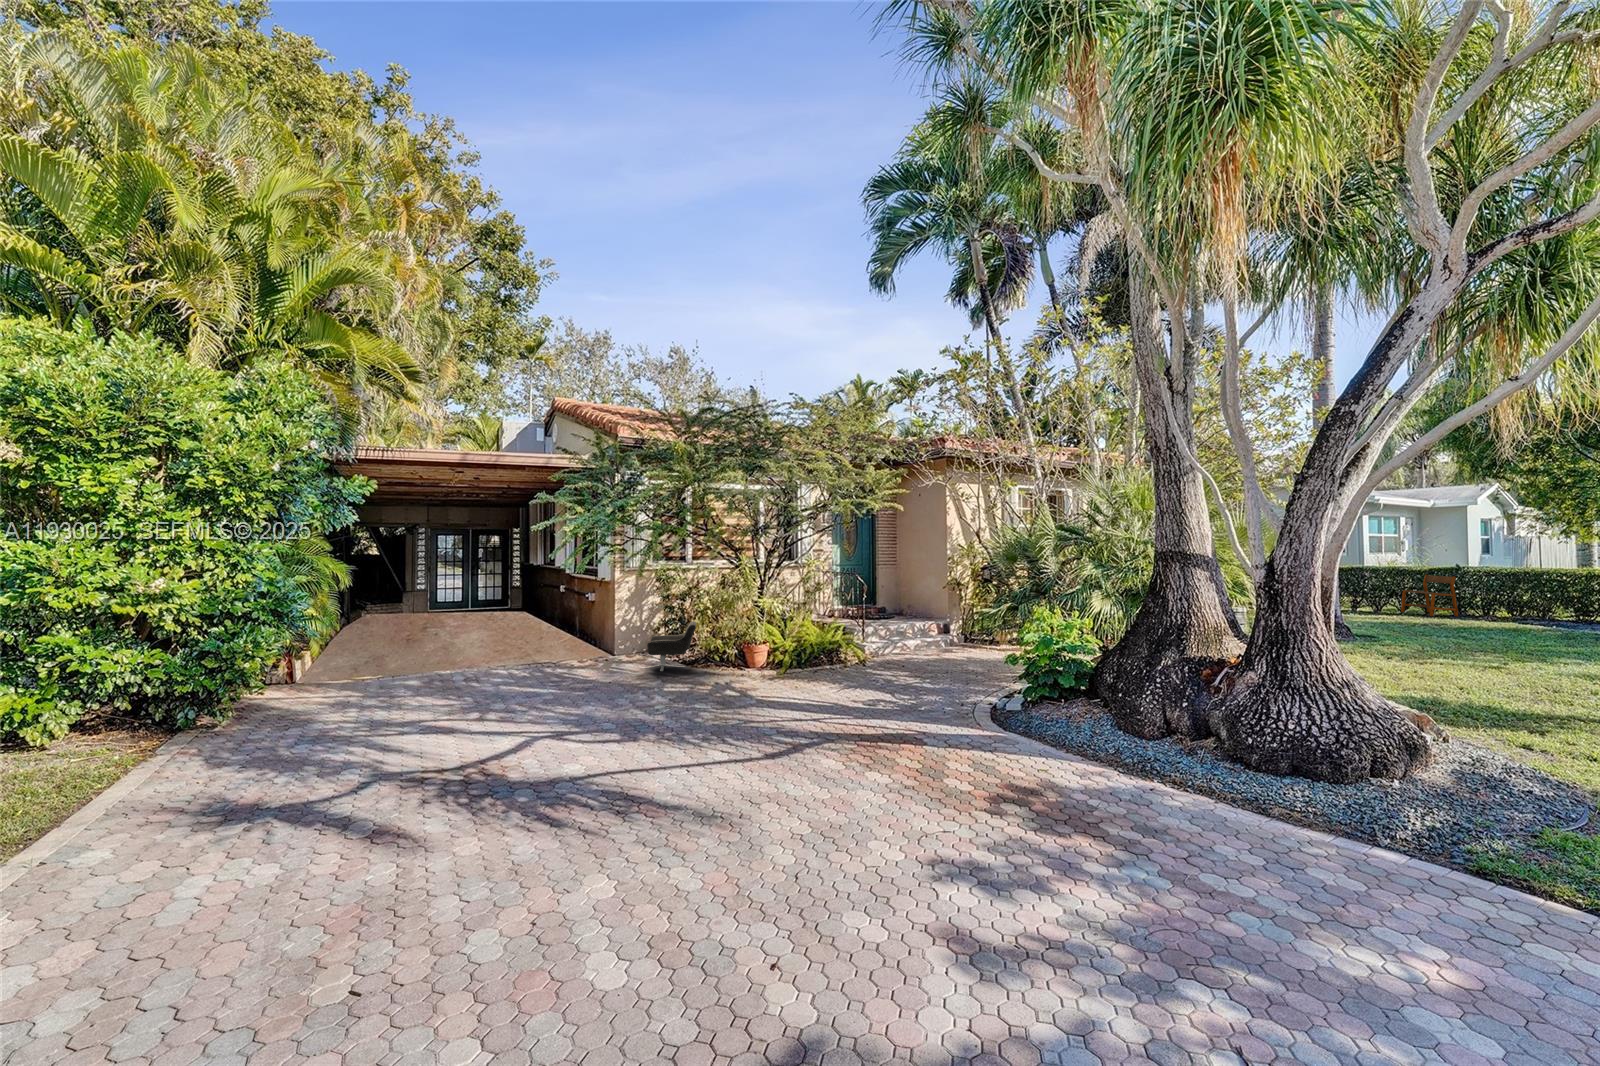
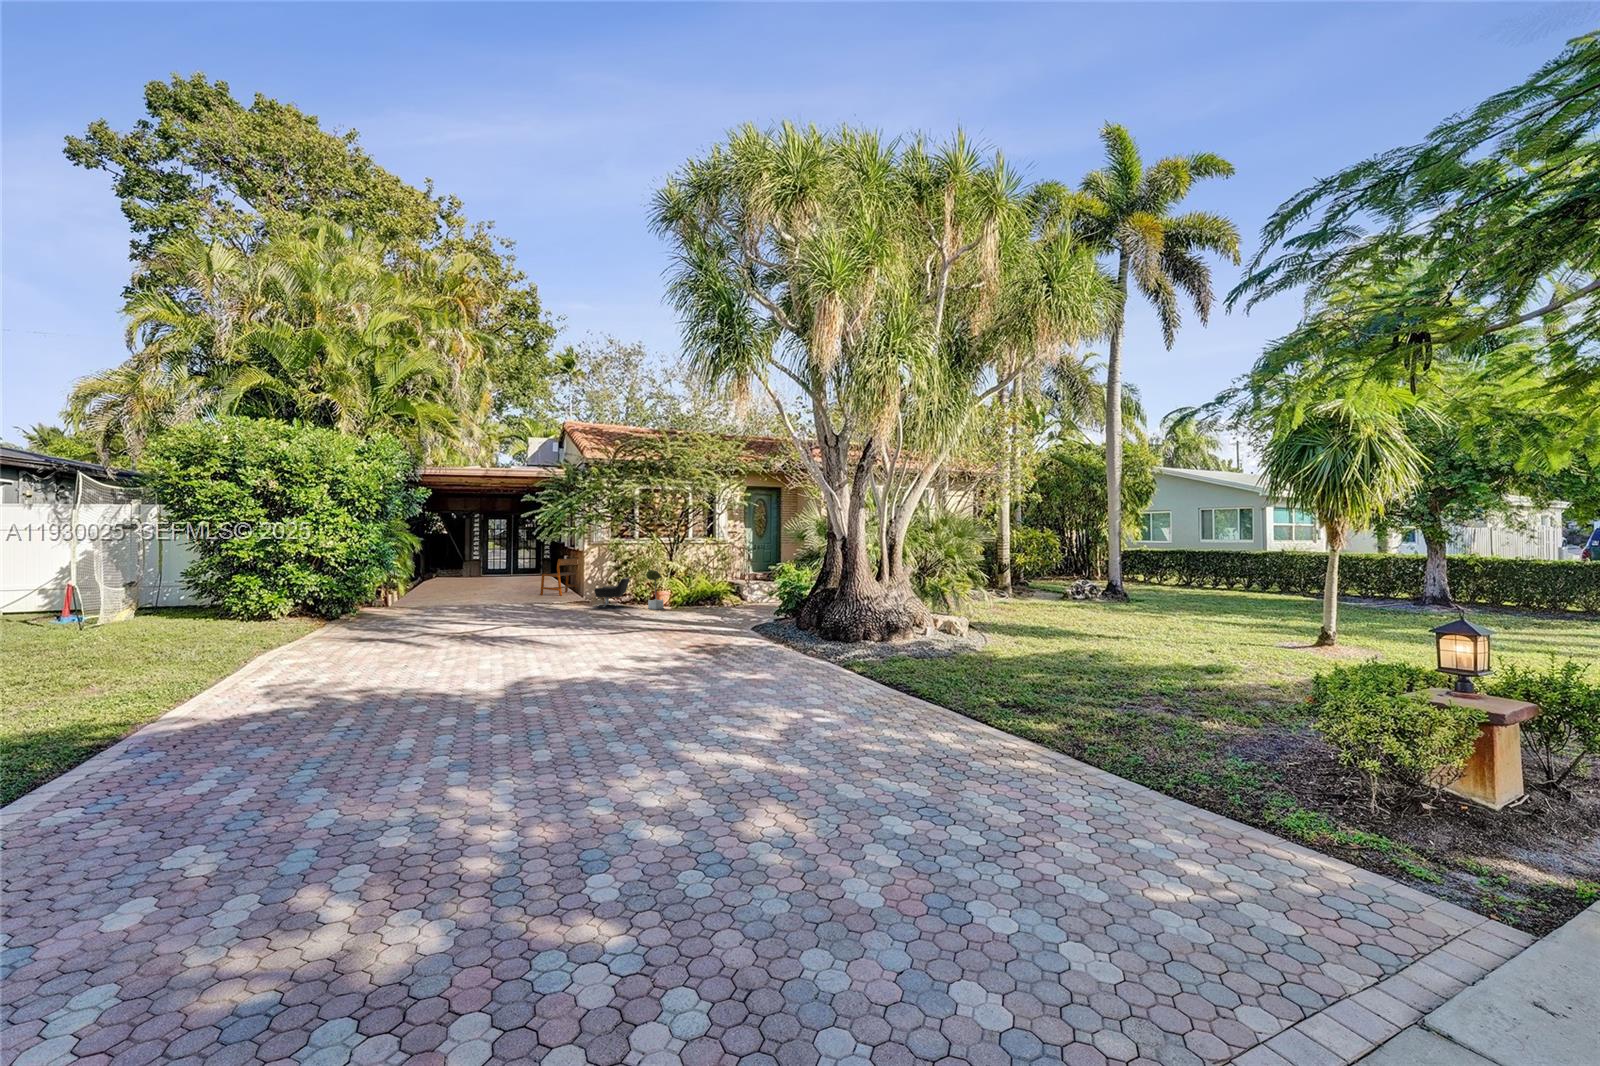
bench: present [1401,575,1458,616] -> present [540,558,579,596]
potted tree: none [734,610,762,675] -> present [646,569,664,609]

